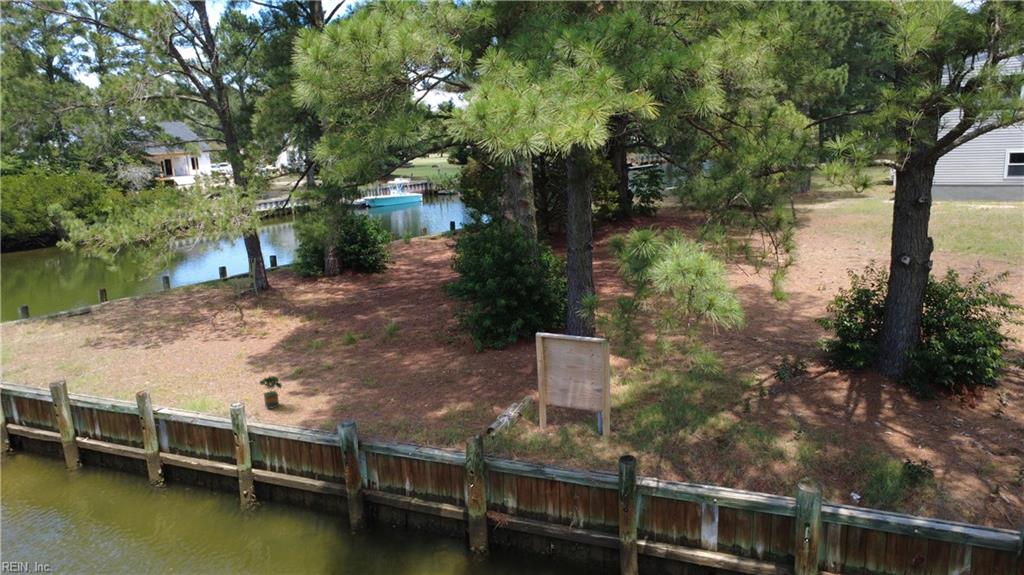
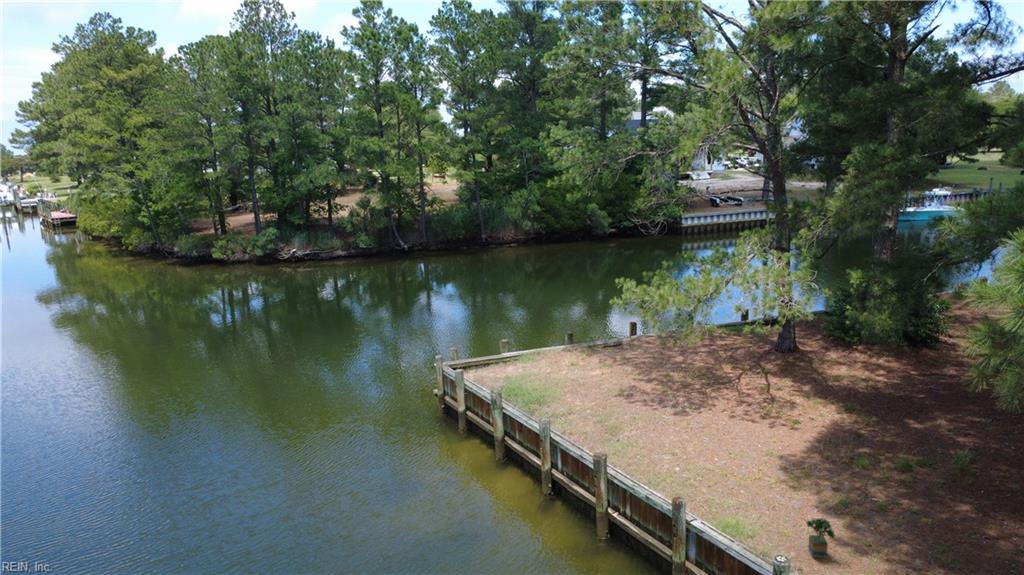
chair: present [233,258,258,298] -> none [757,312,786,357]

